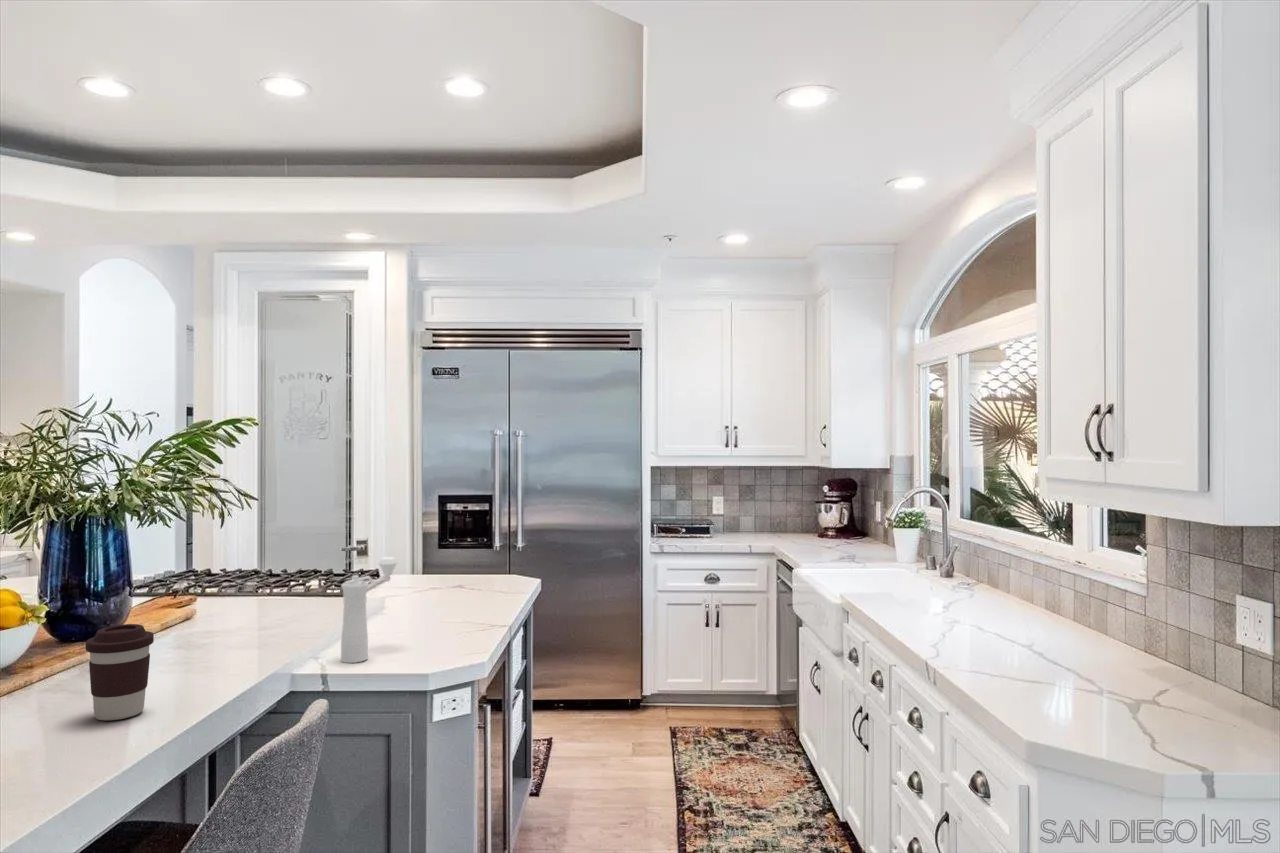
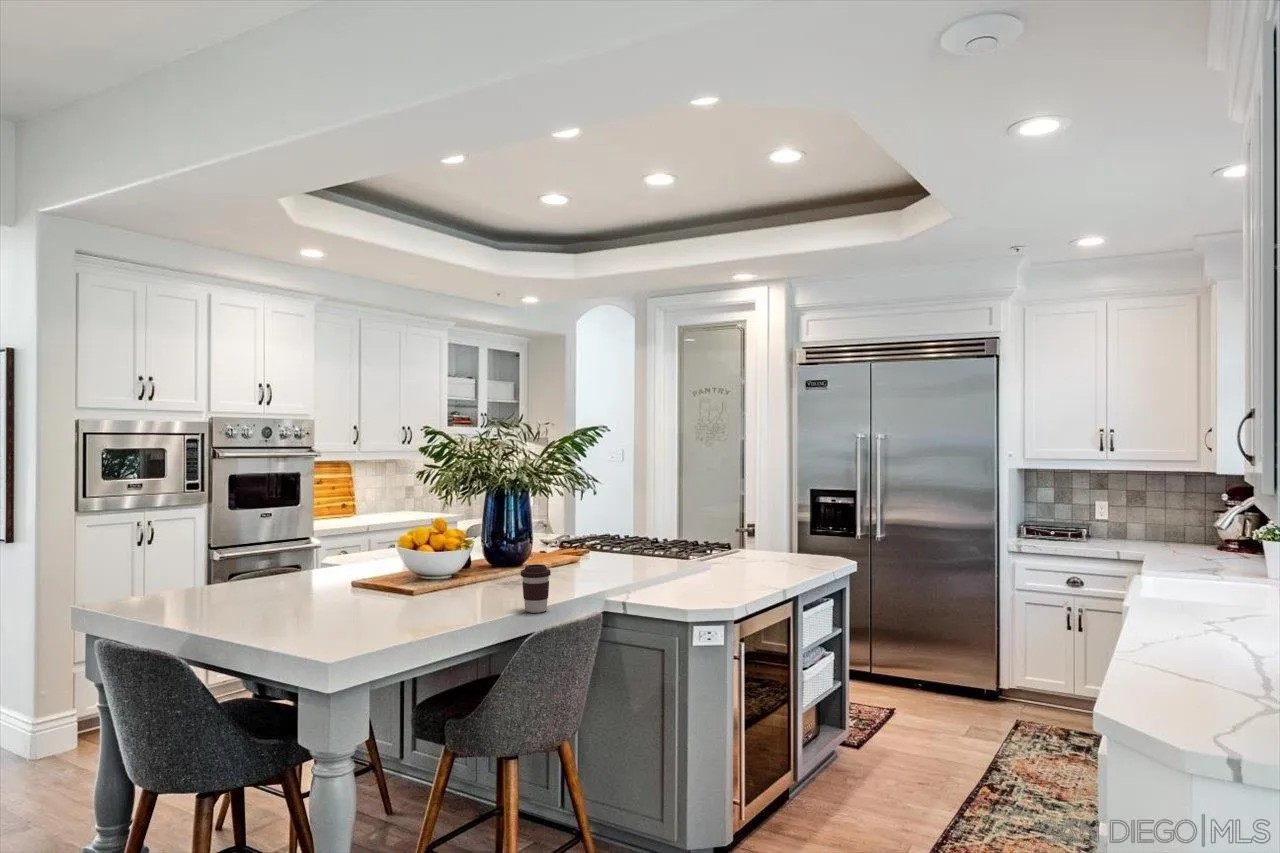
pepper mill: present [341,557,398,663] -> none [662,539,701,604]

